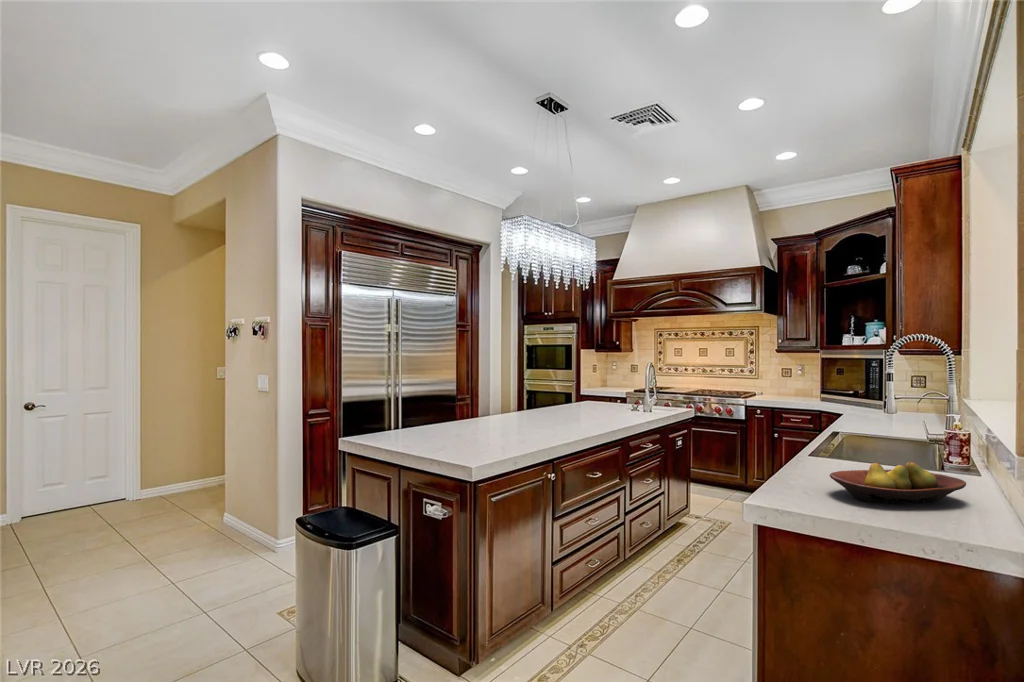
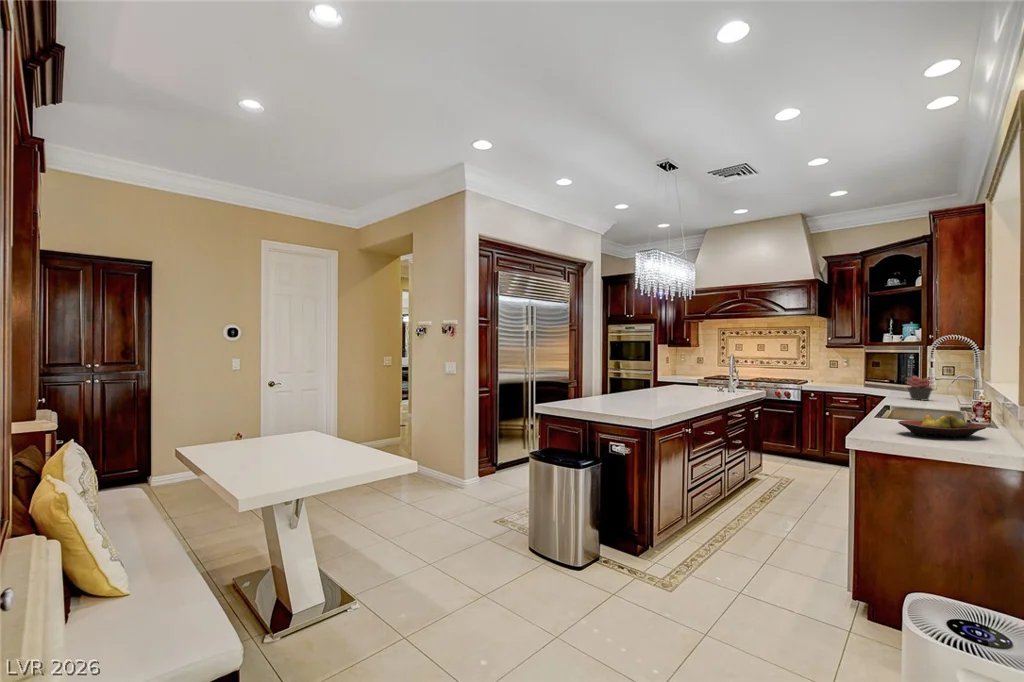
succulent plant: none [862,389,900,423] -> present [907,376,934,401]

